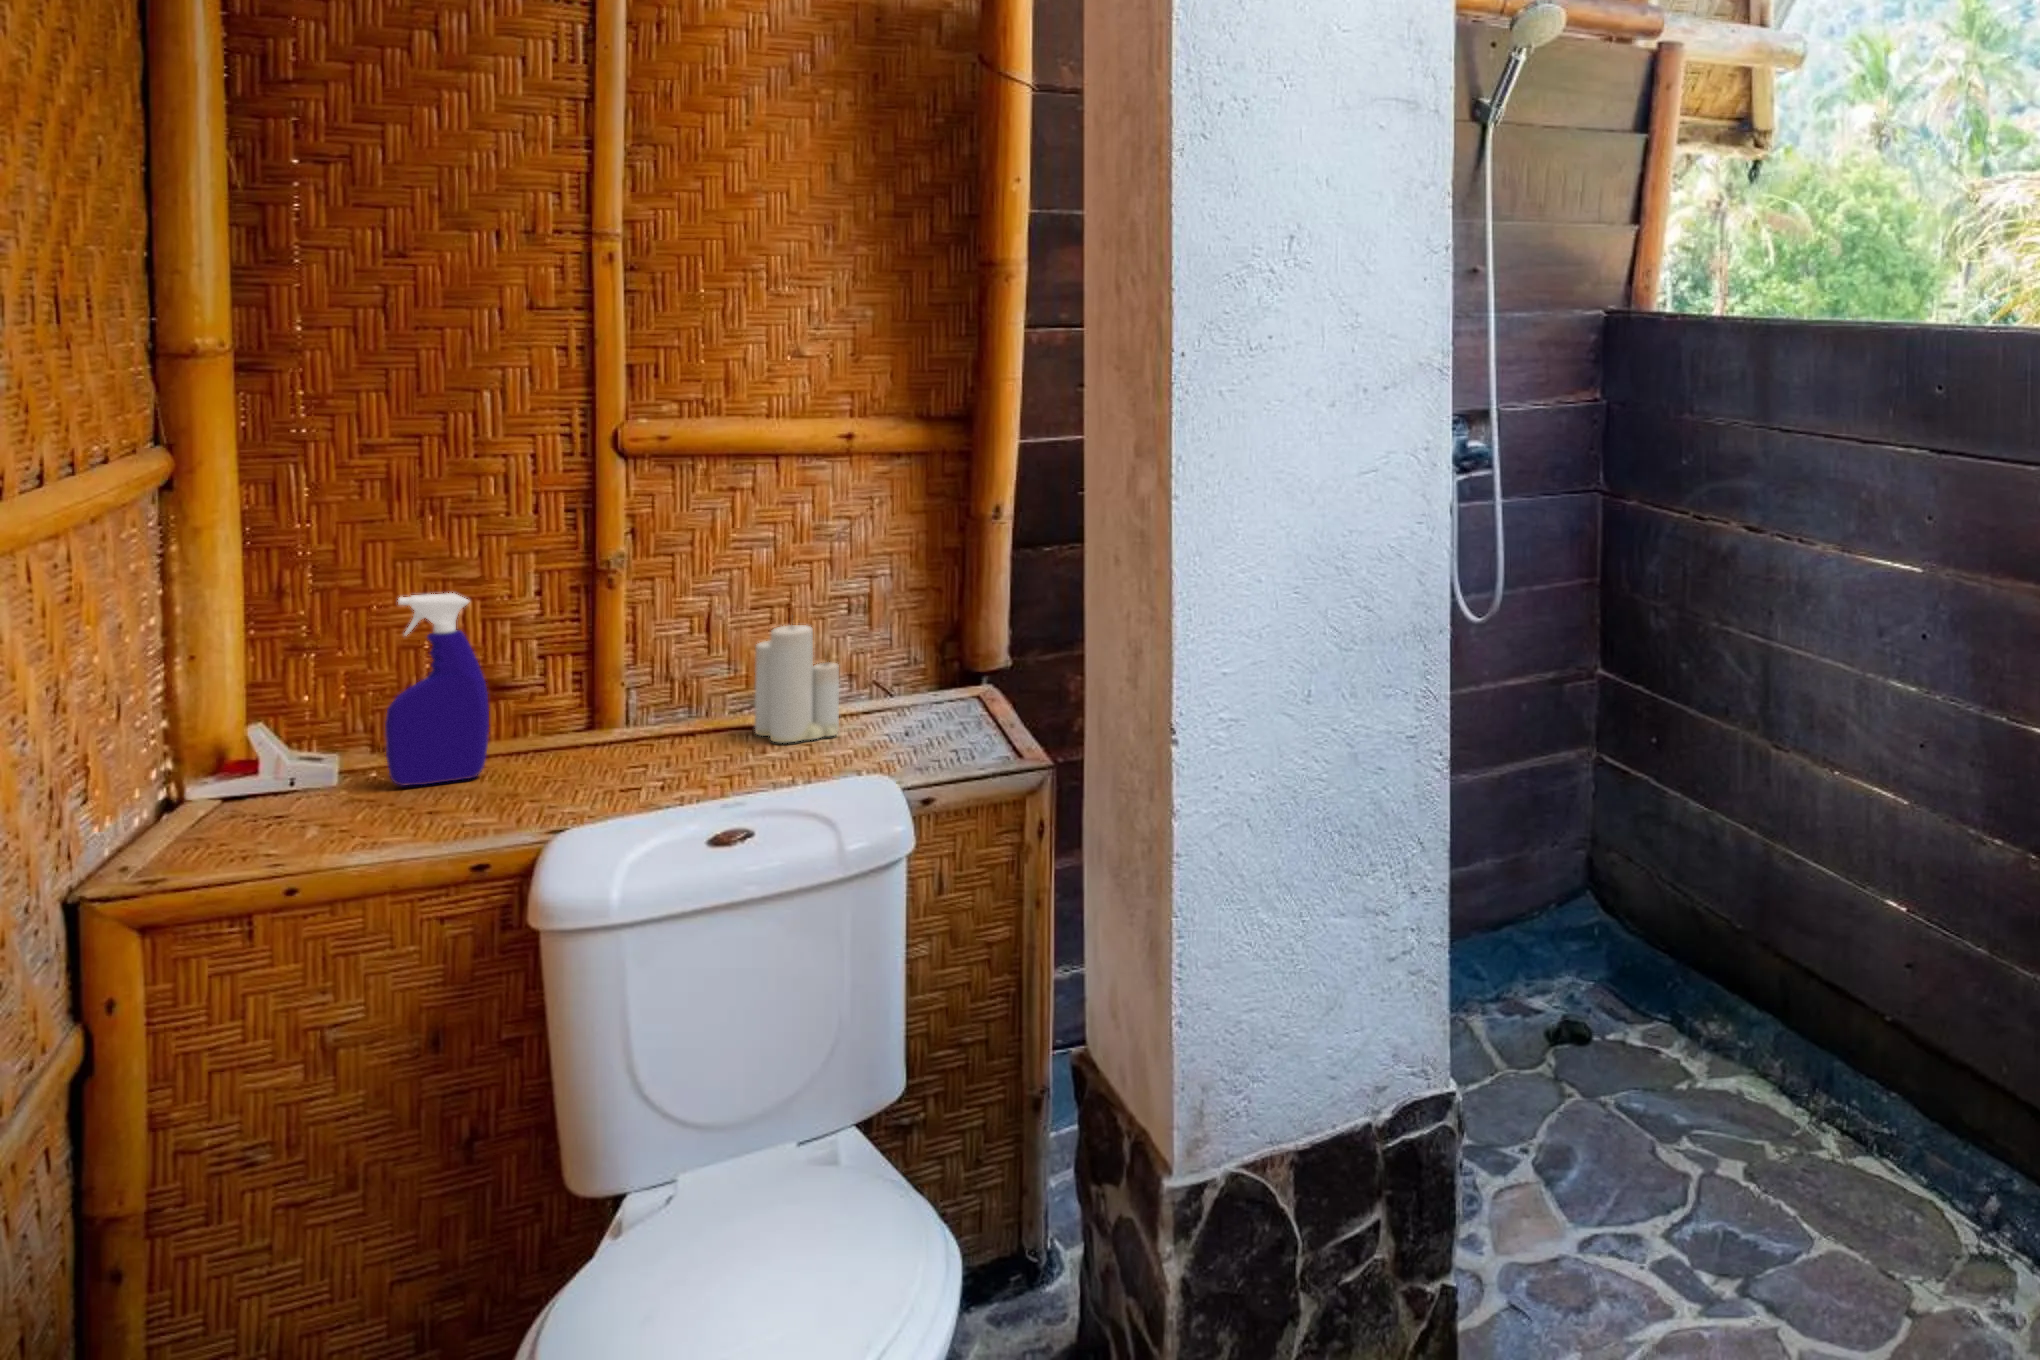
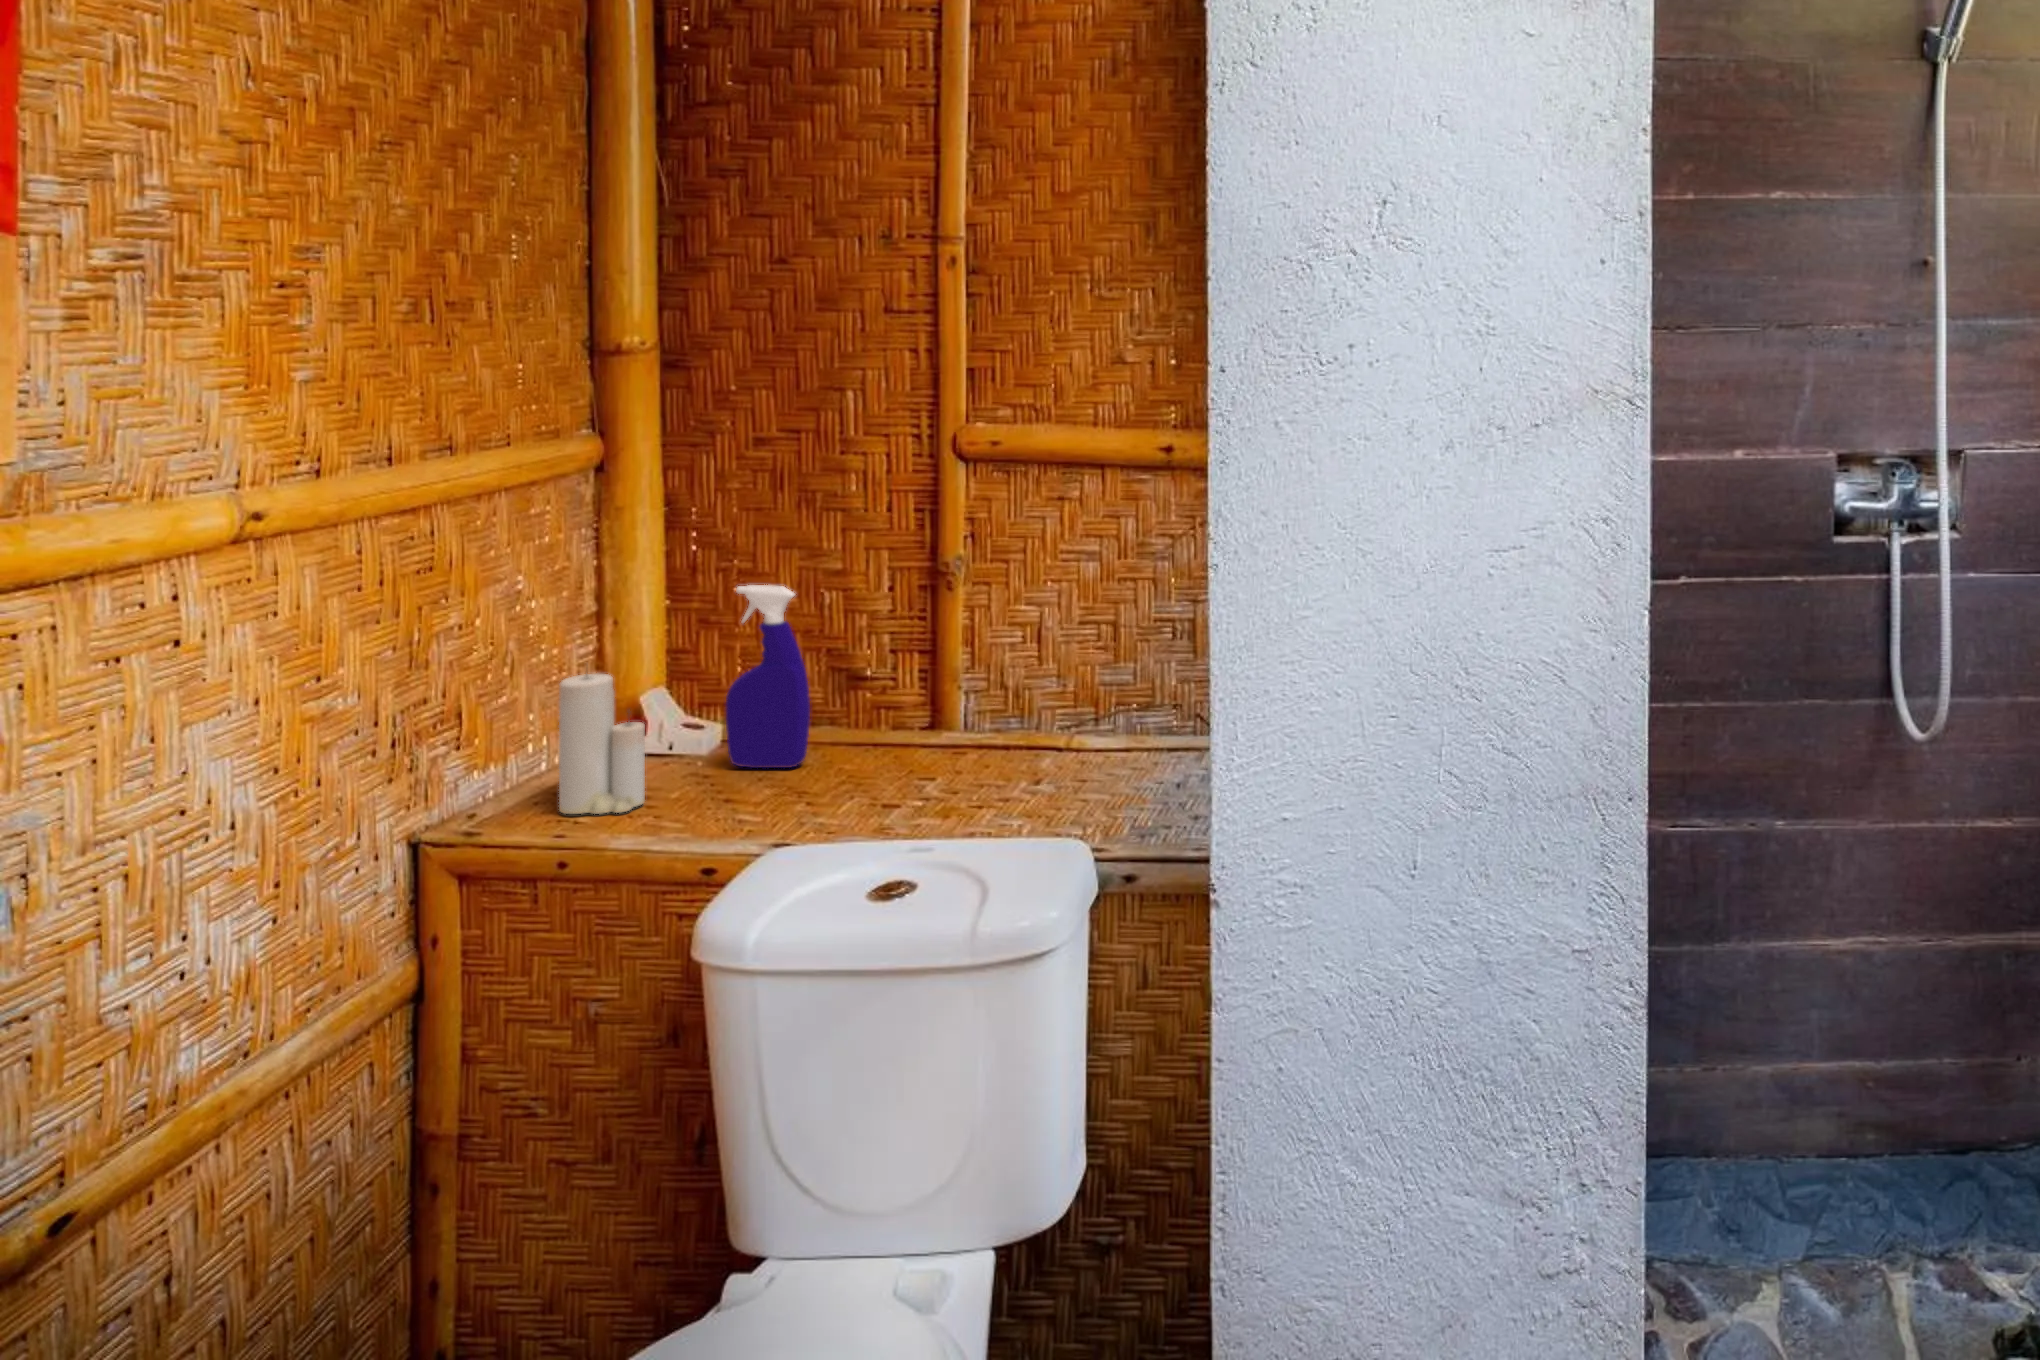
candle: present [755,625,839,743] -> present [559,674,645,814]

